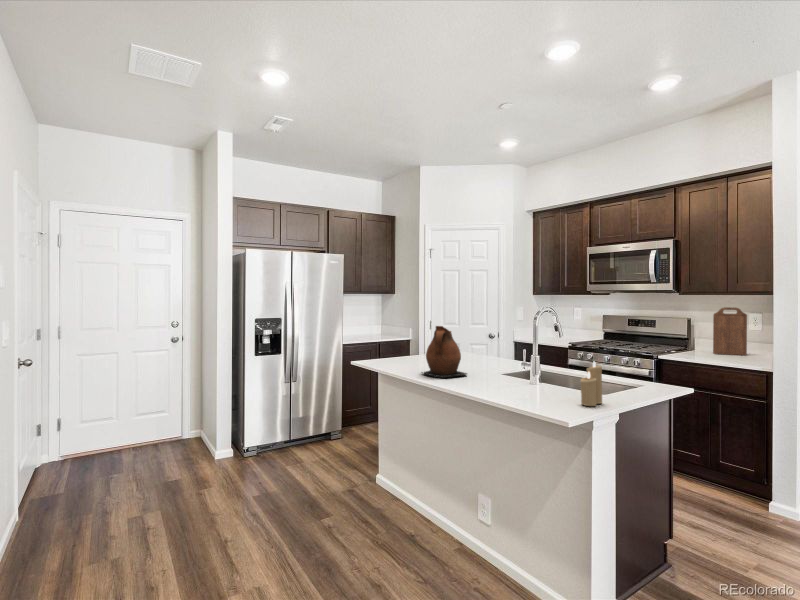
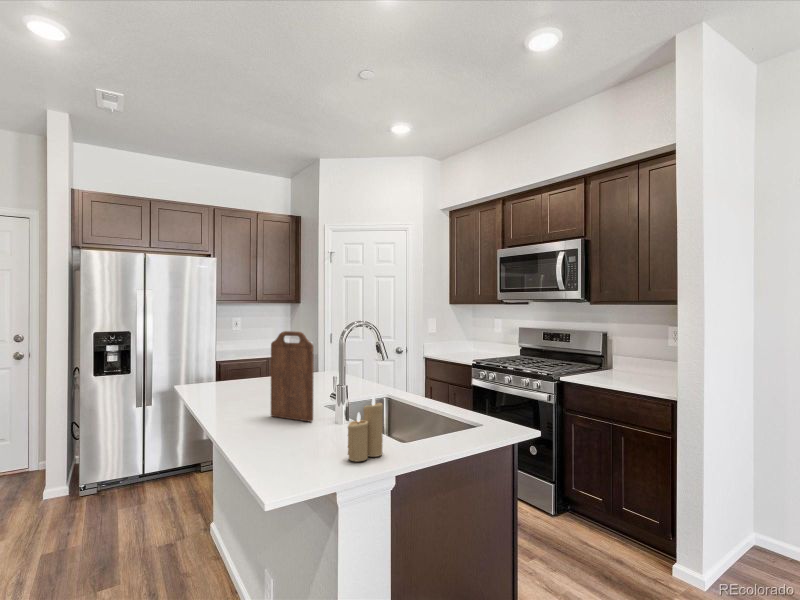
cutting board: present [713,307,747,355] -> present [271,331,314,422]
ceramic pitcher: present [424,326,467,377] -> none [218,344,278,411]

